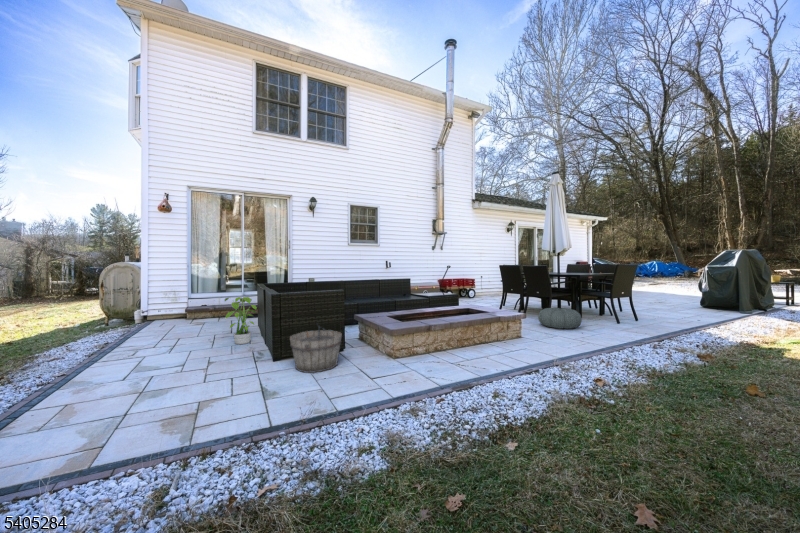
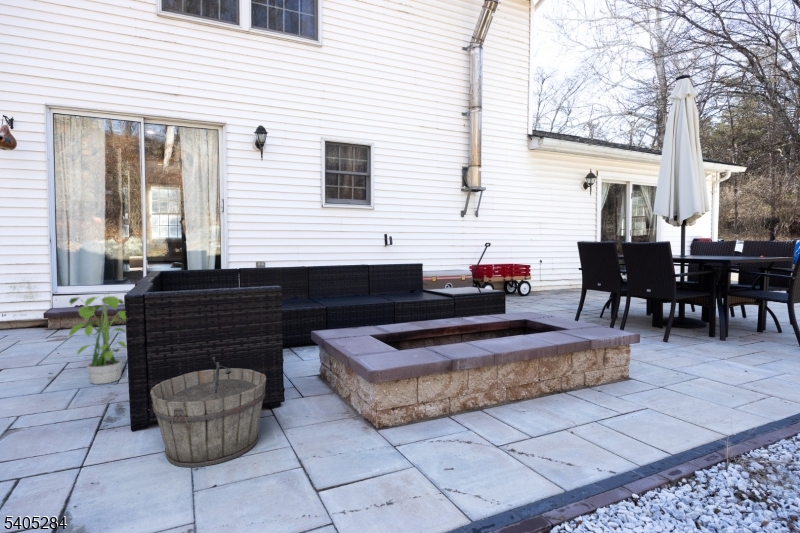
pouf: present [538,308,582,329] -> none [652,318,737,359]

